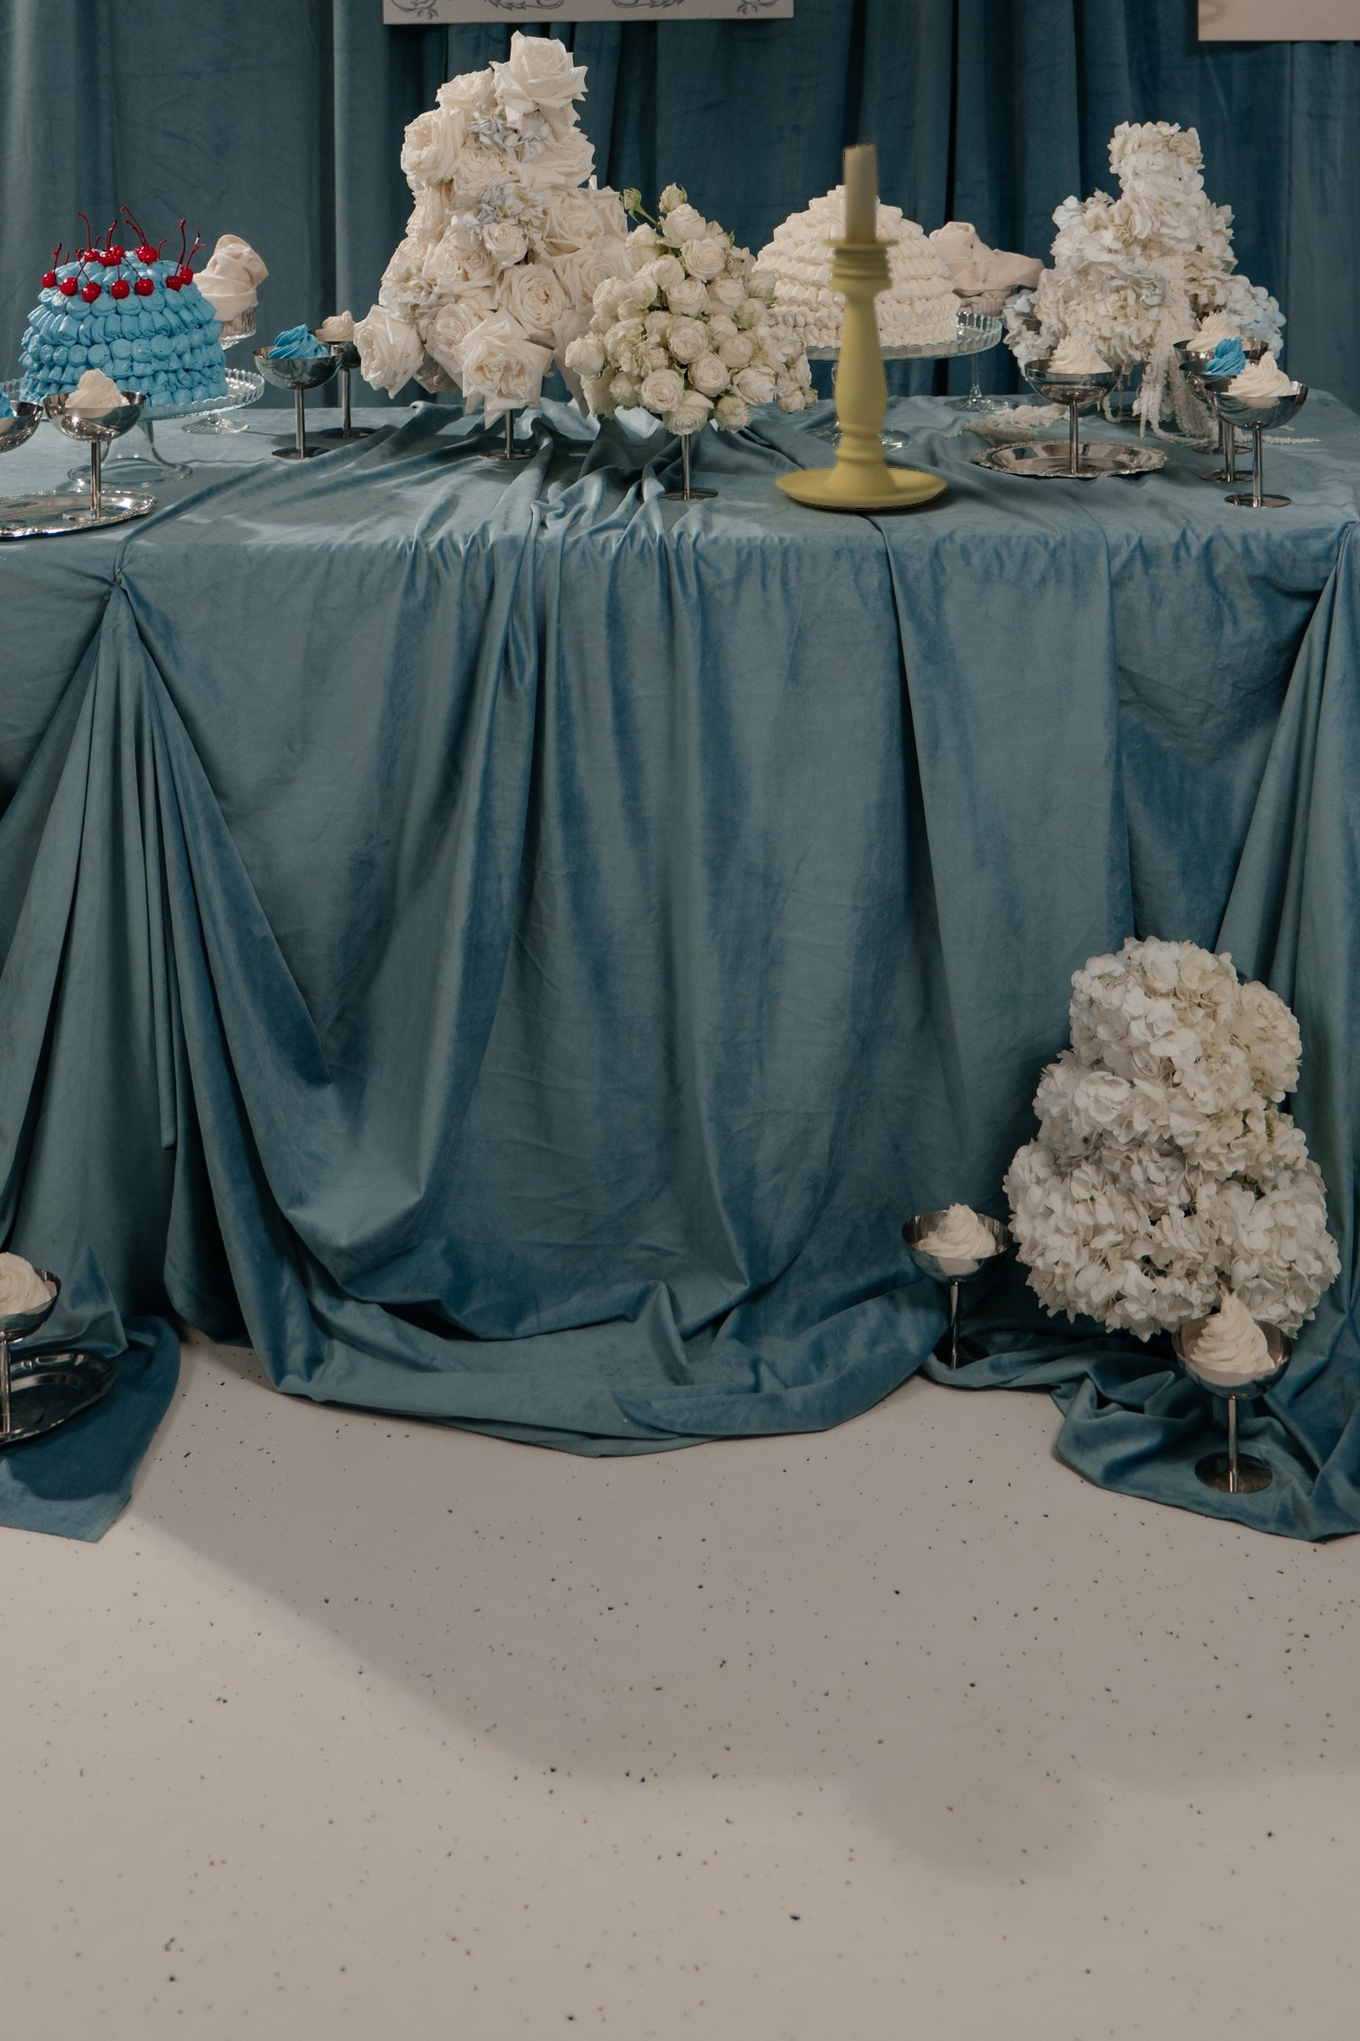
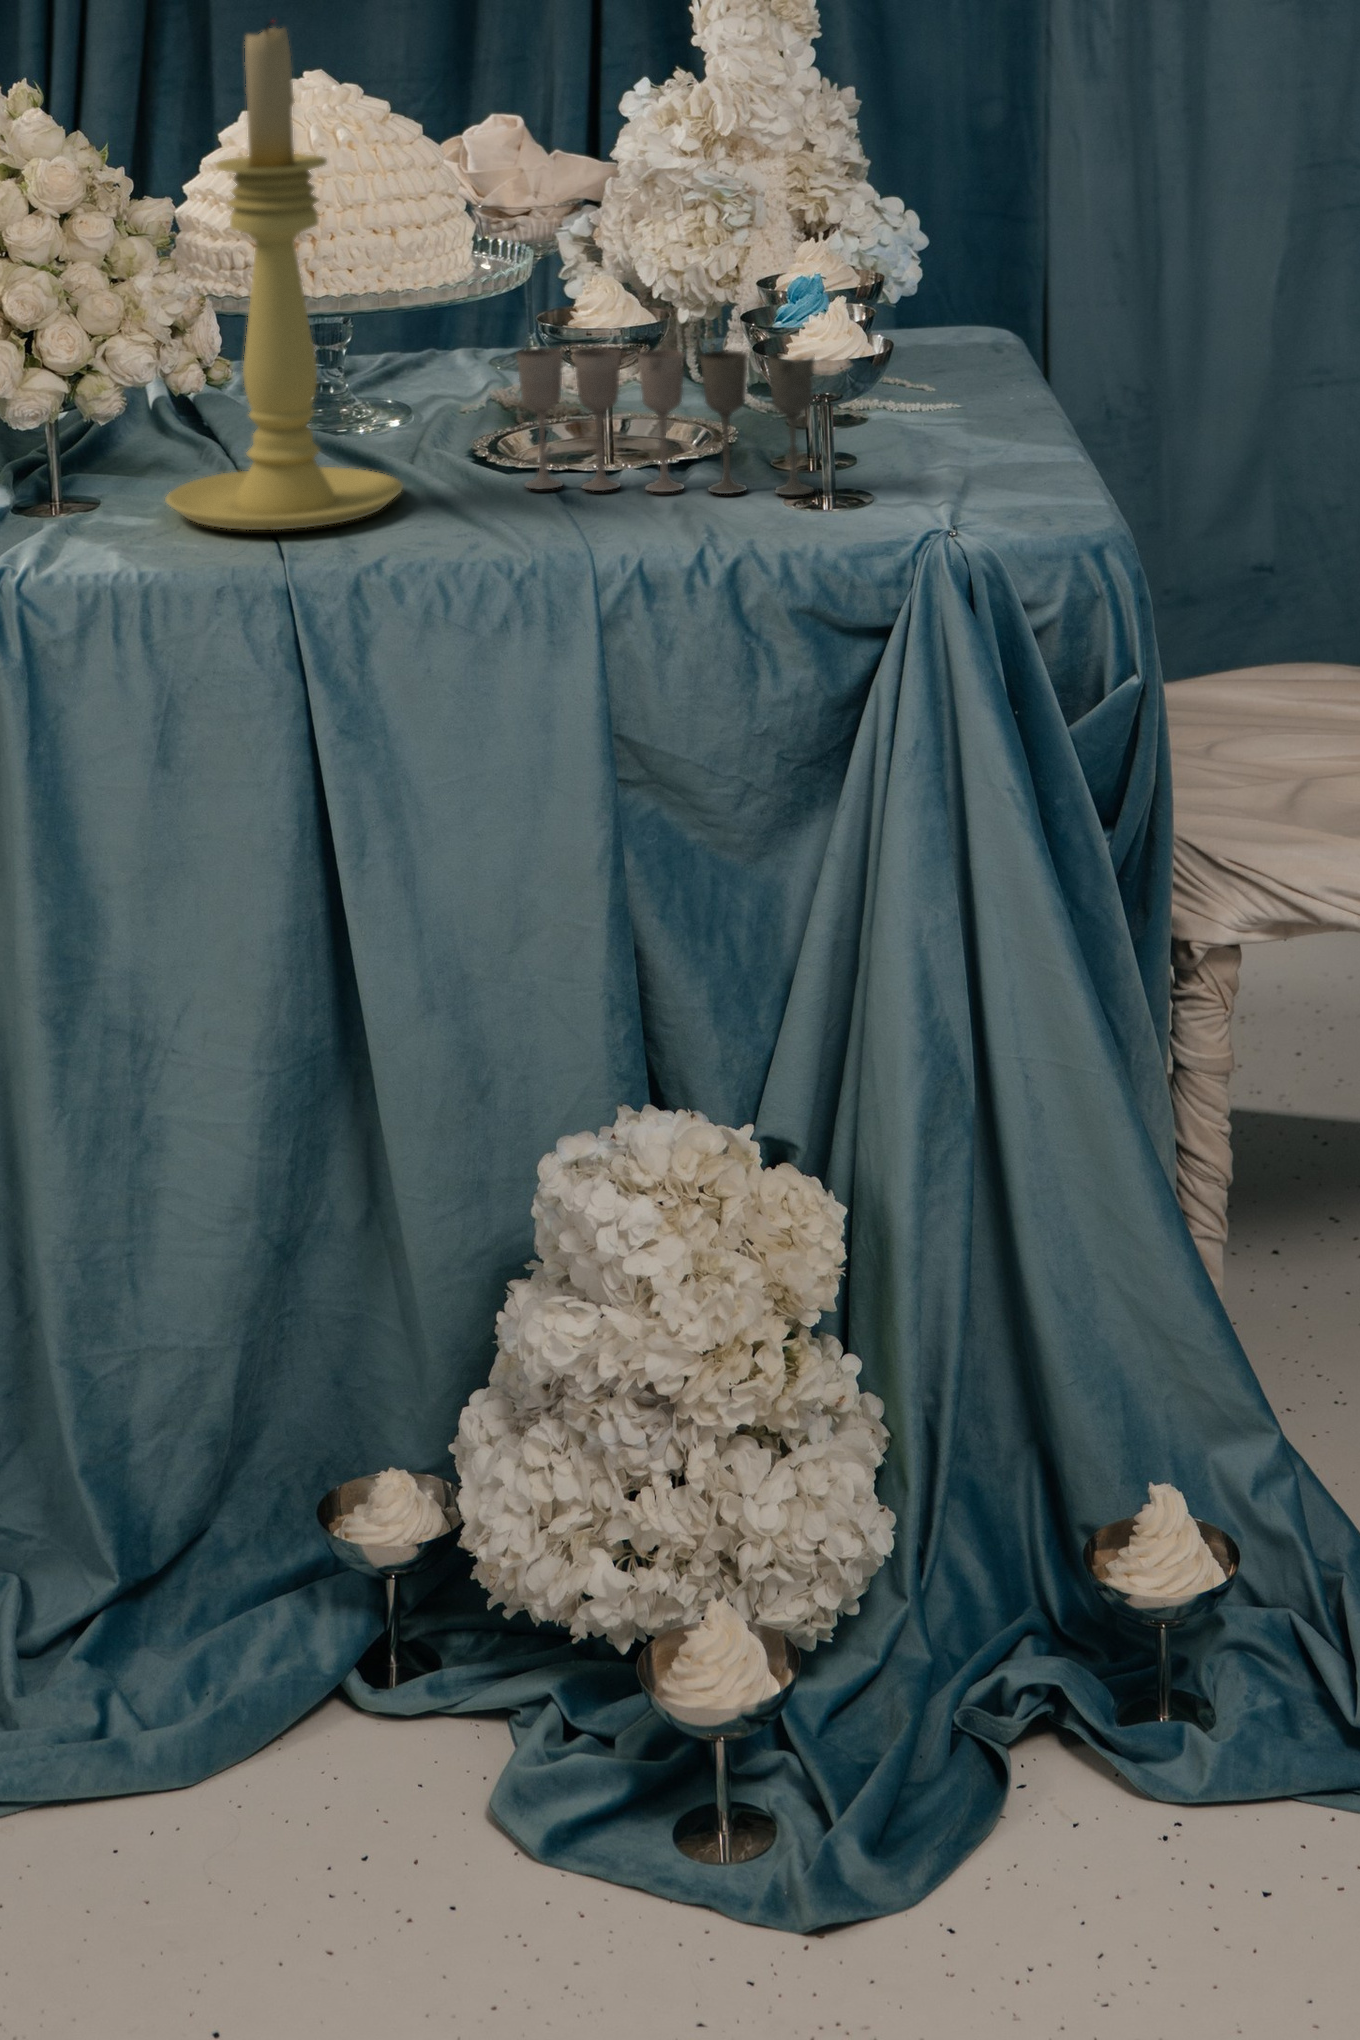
wine glass: none [1028,383,1254,494] -> present [517,348,815,495]

